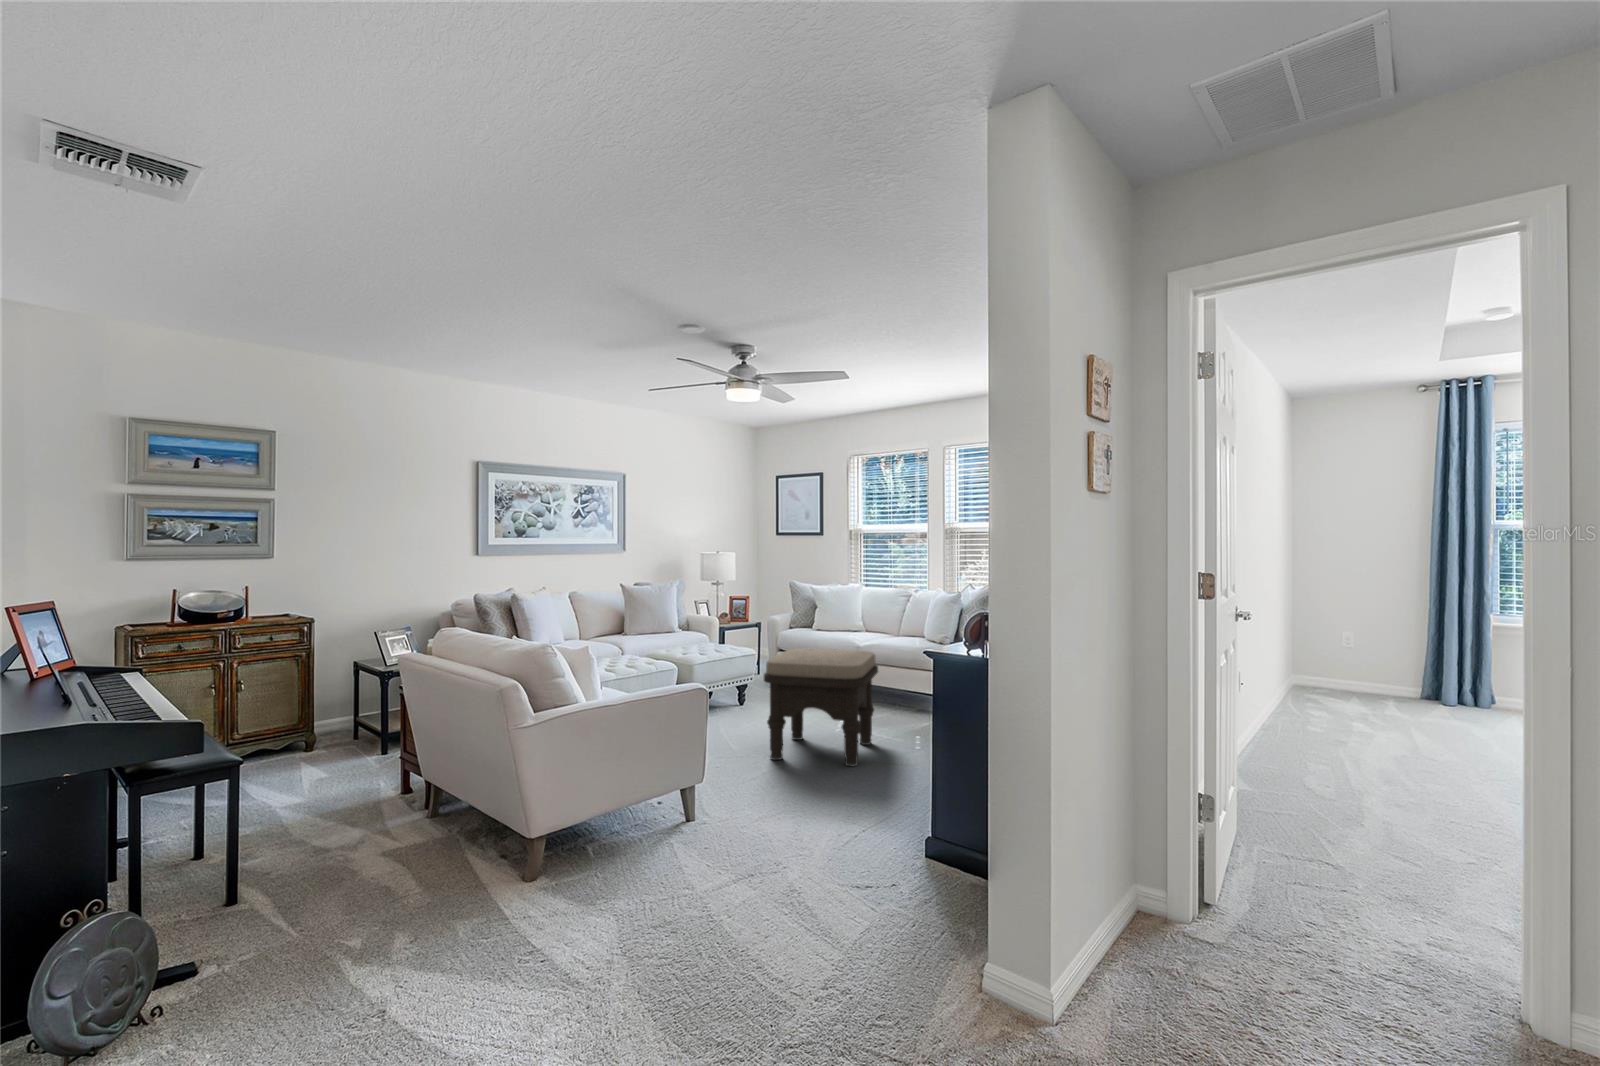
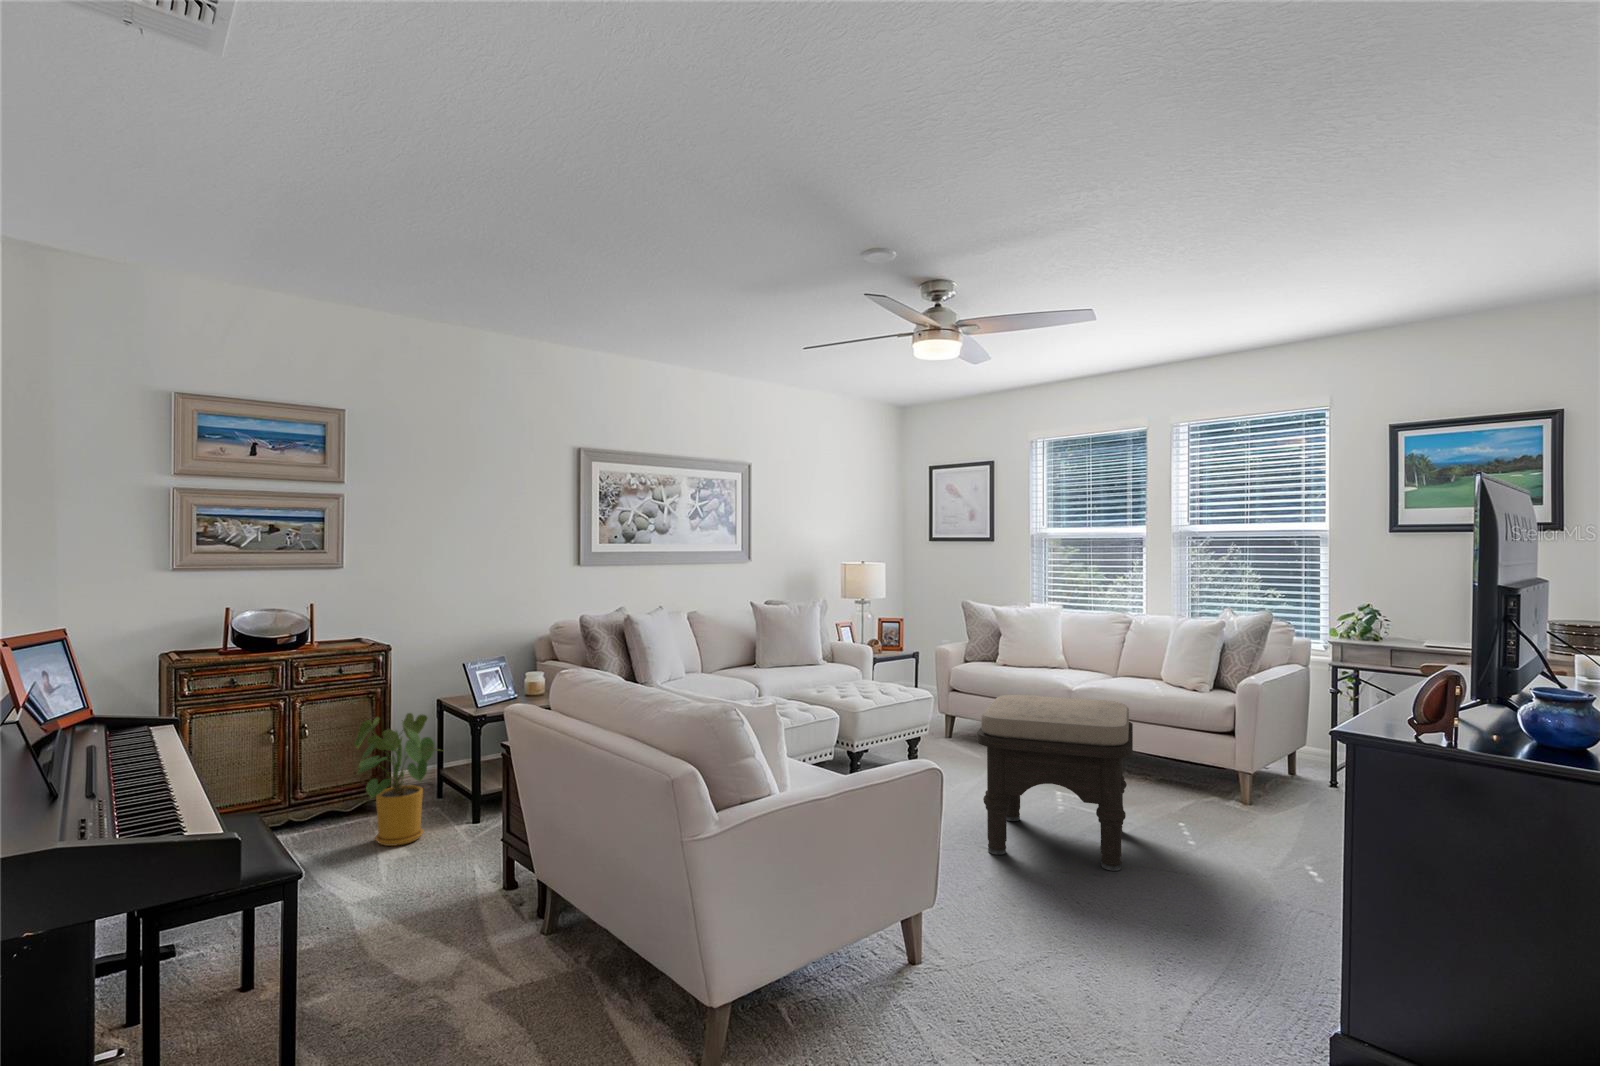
house plant: none [283,670,359,771] -> present [354,713,439,846]

